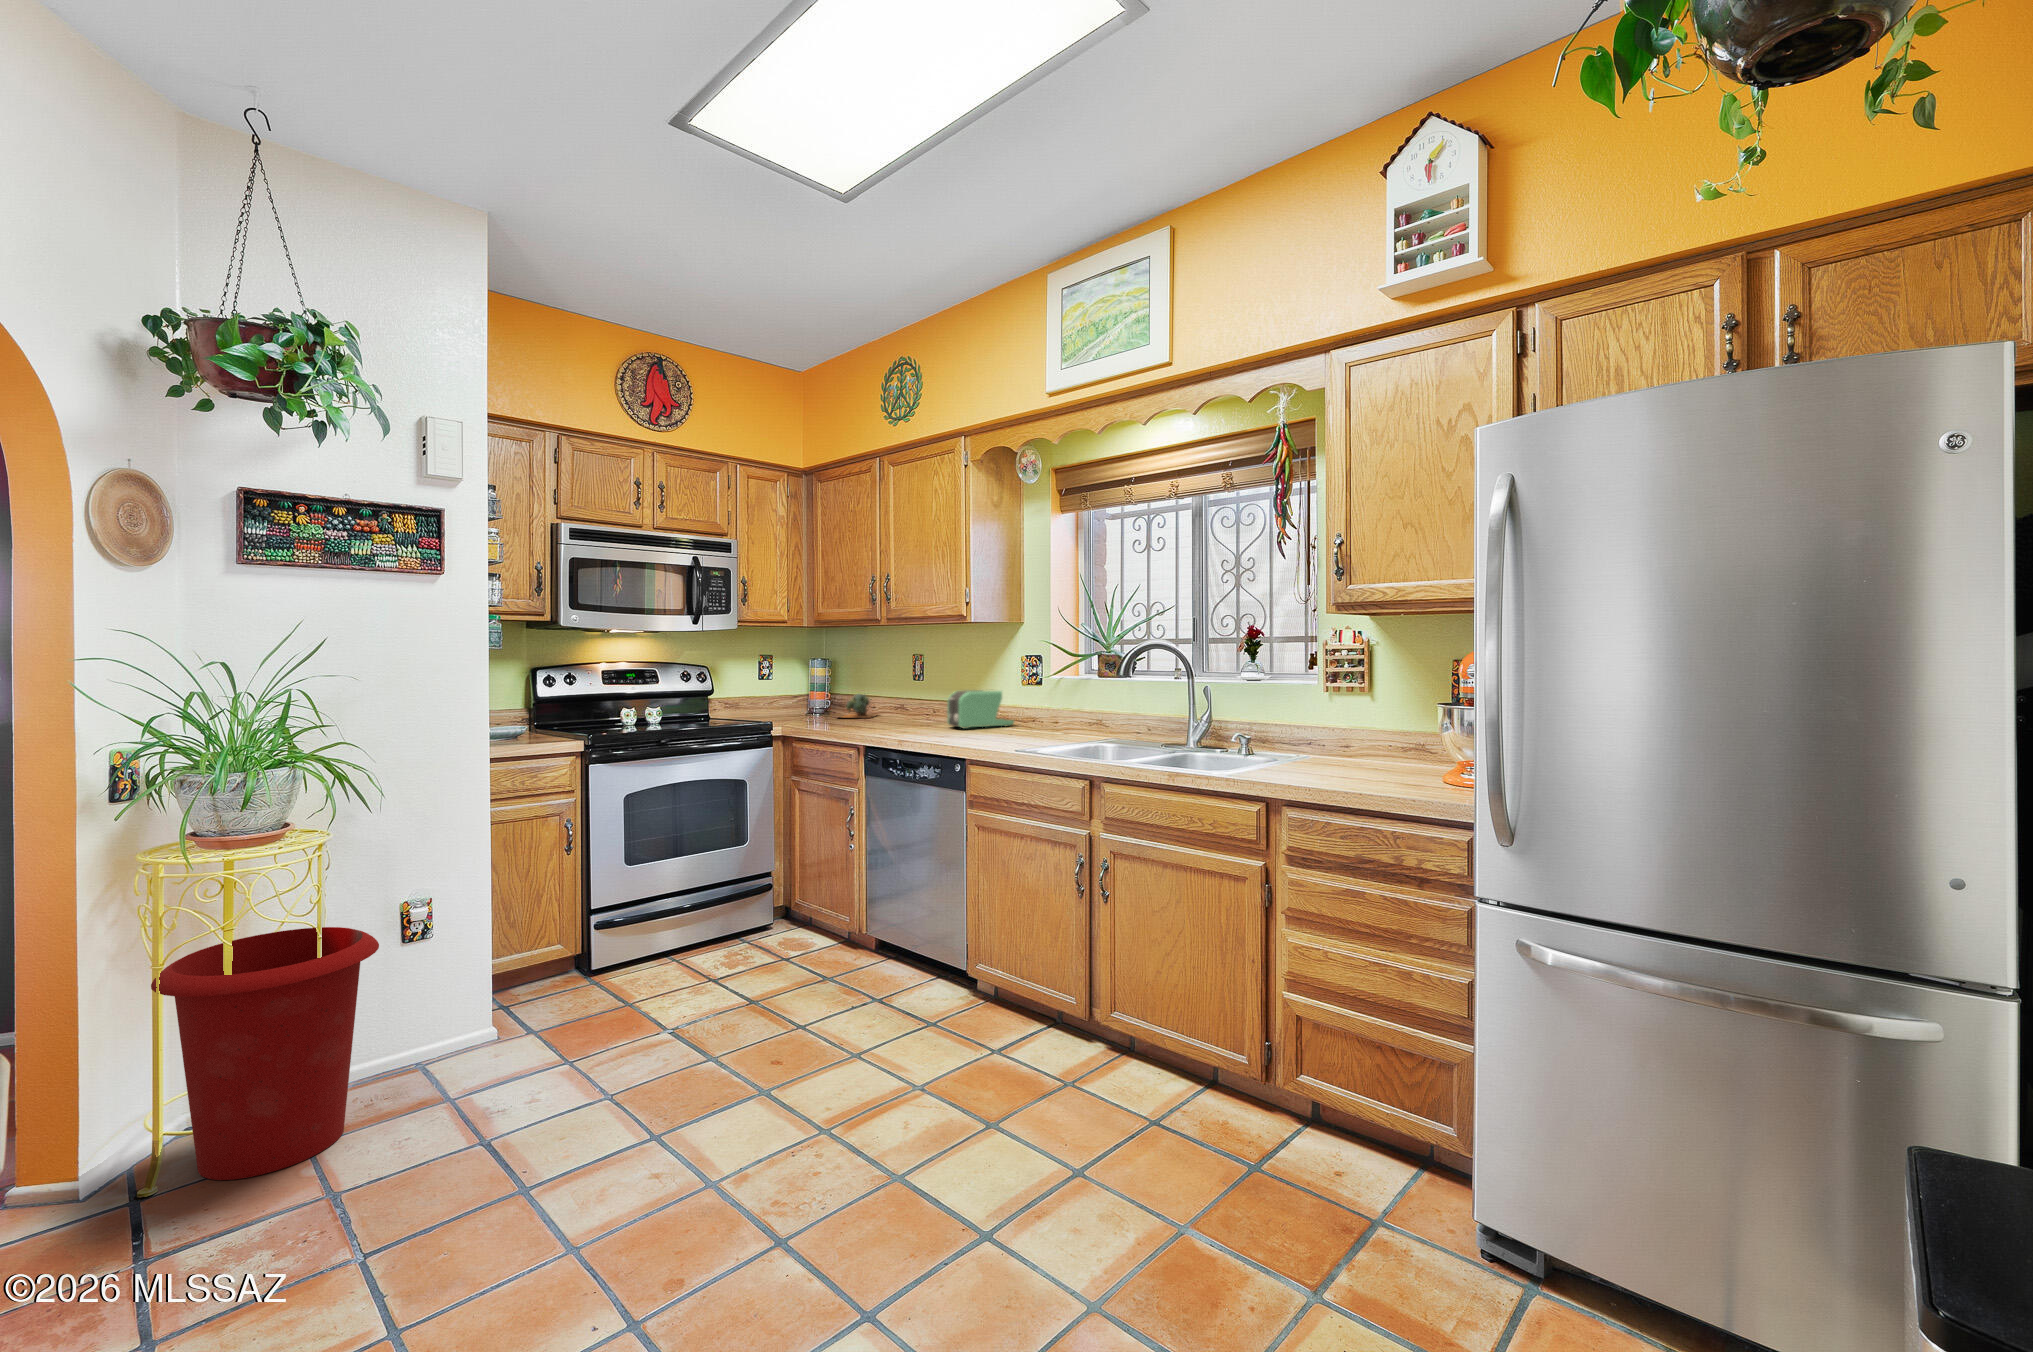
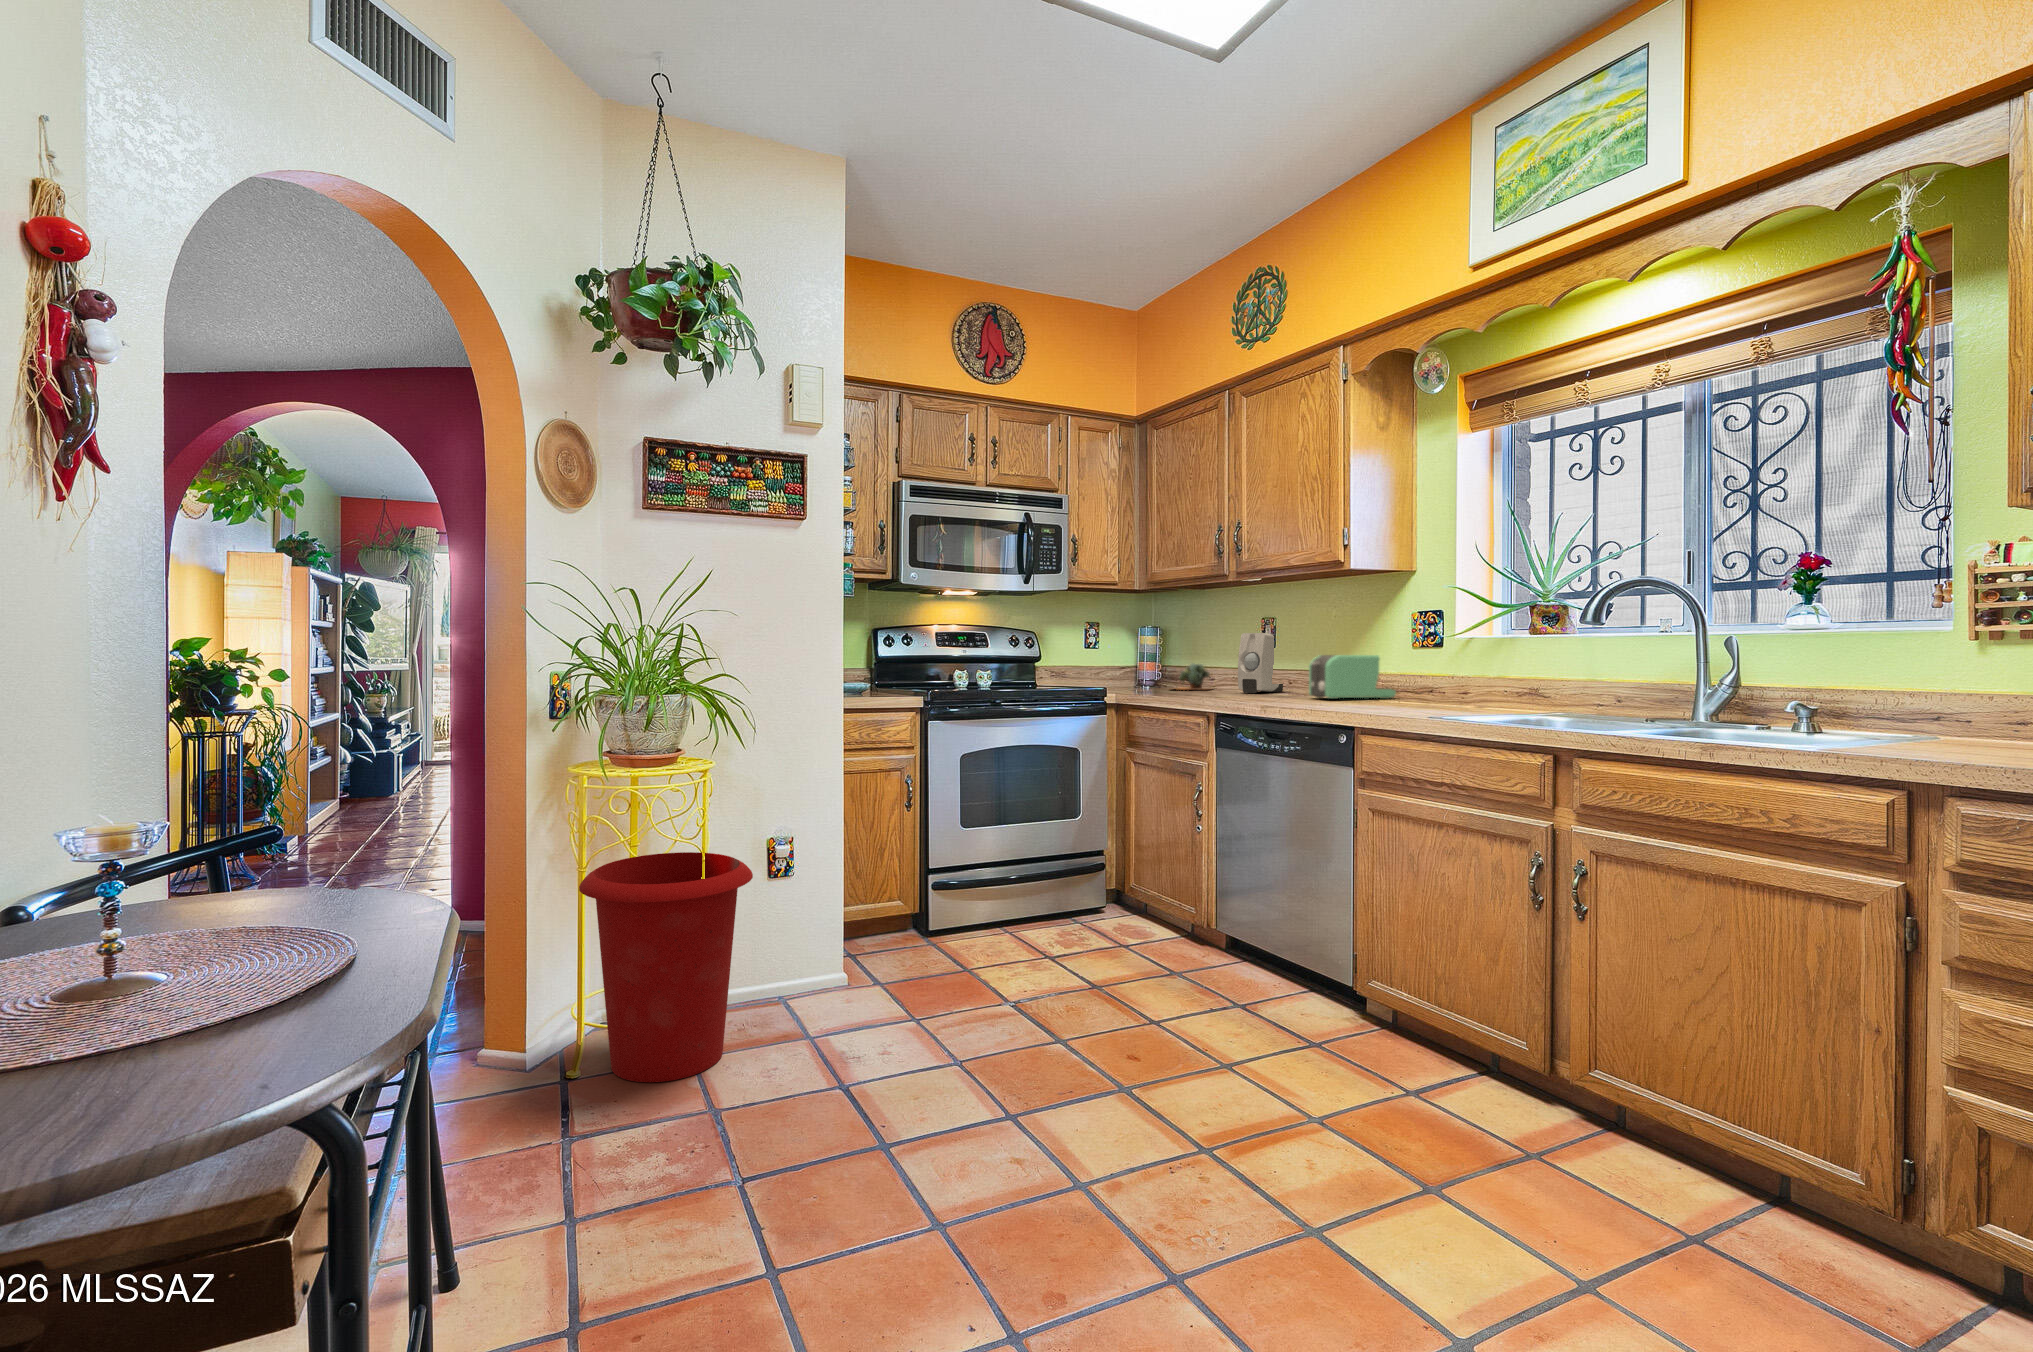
soap dispenser: none [894,669,934,721] -> present [1238,633,1283,693]

